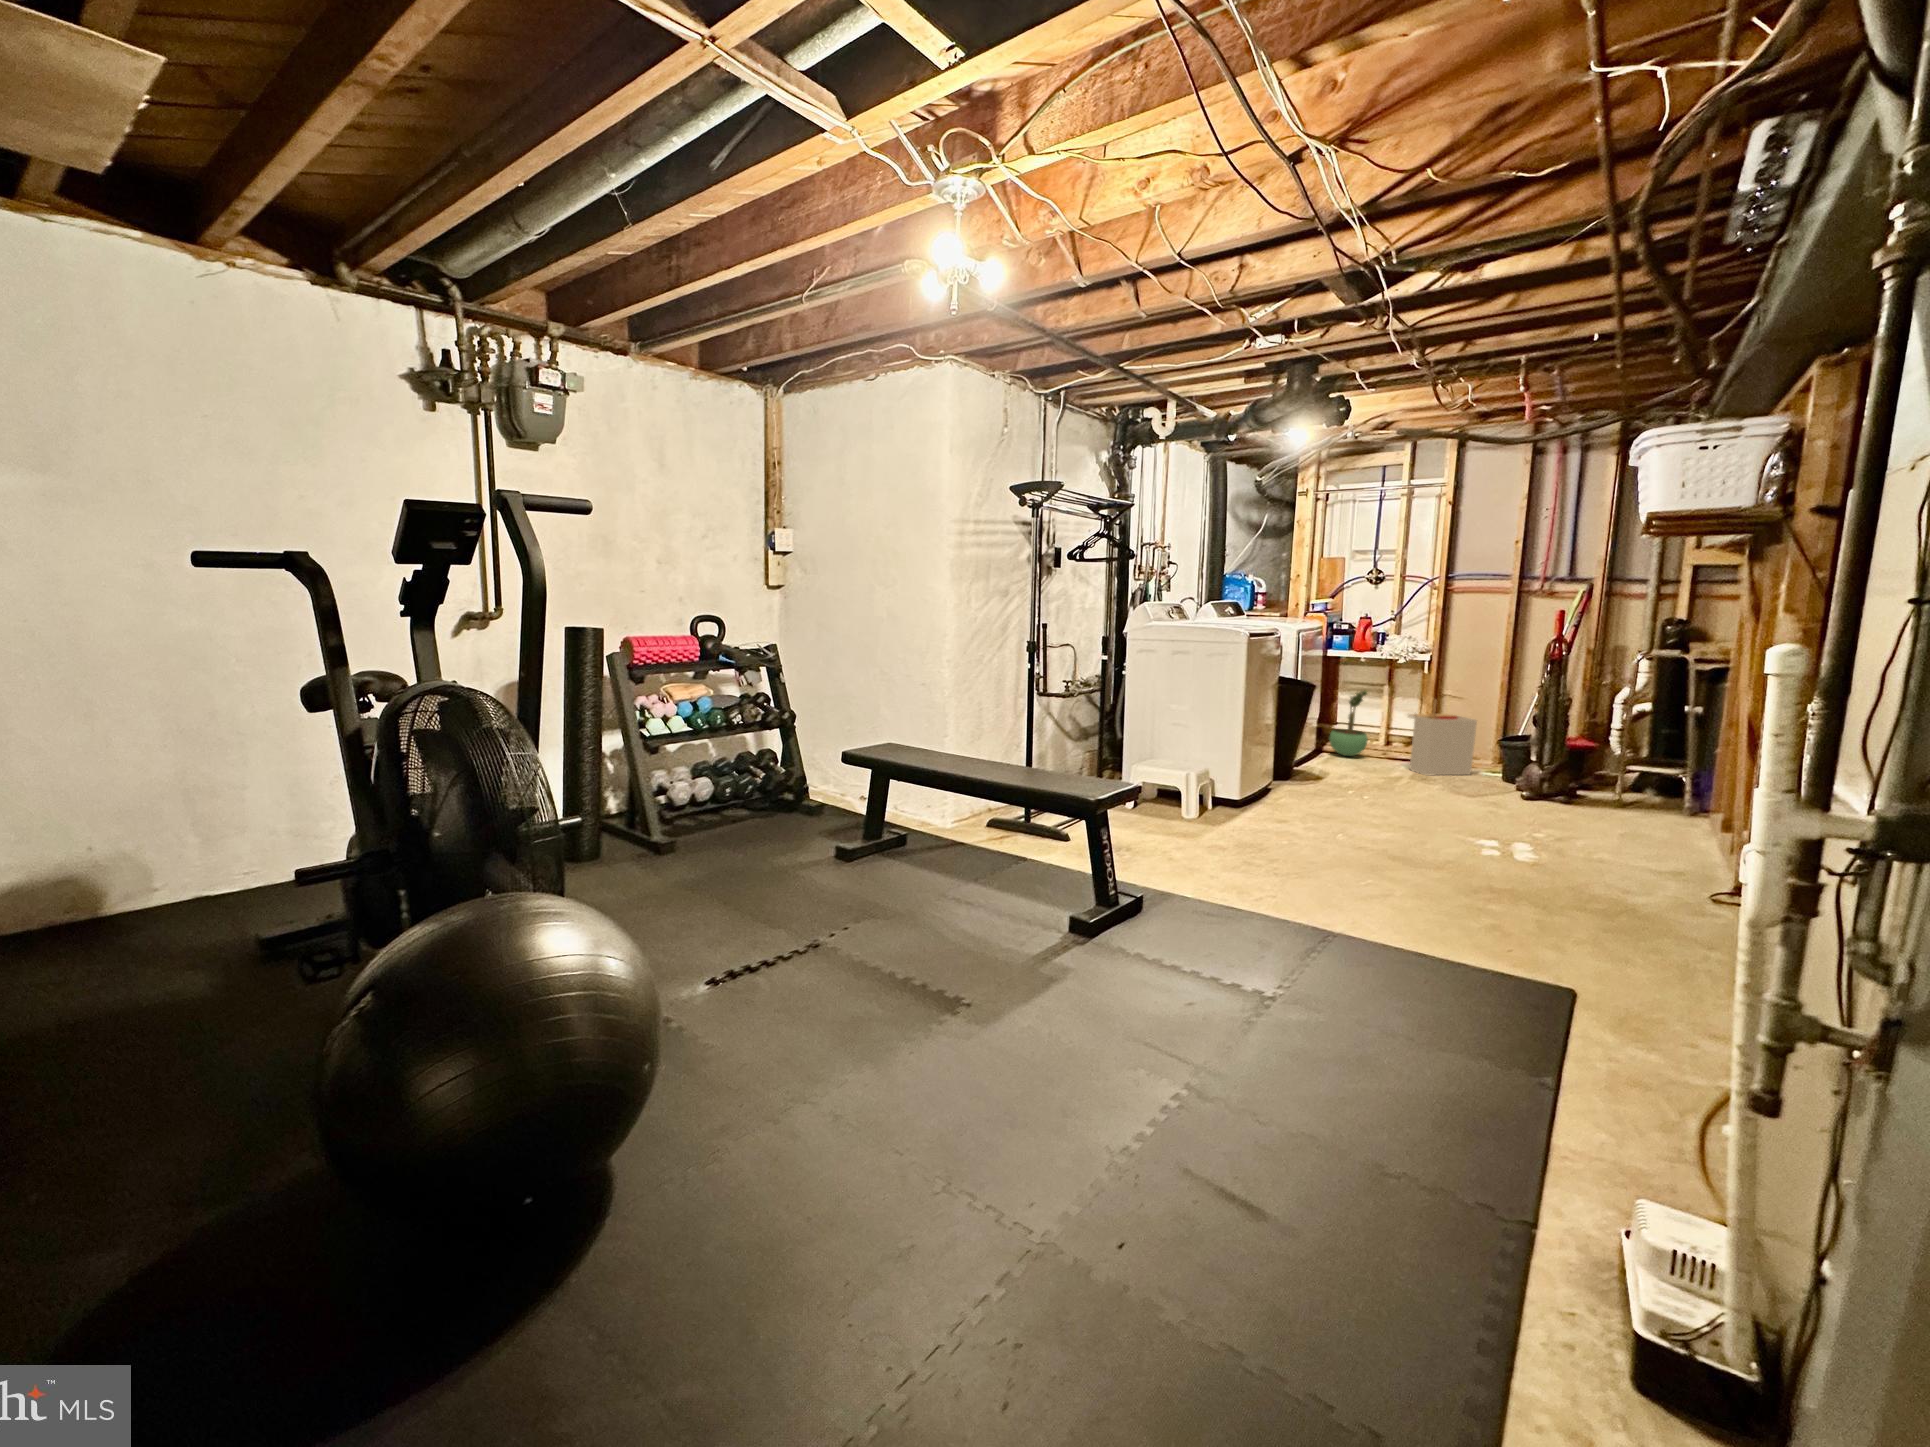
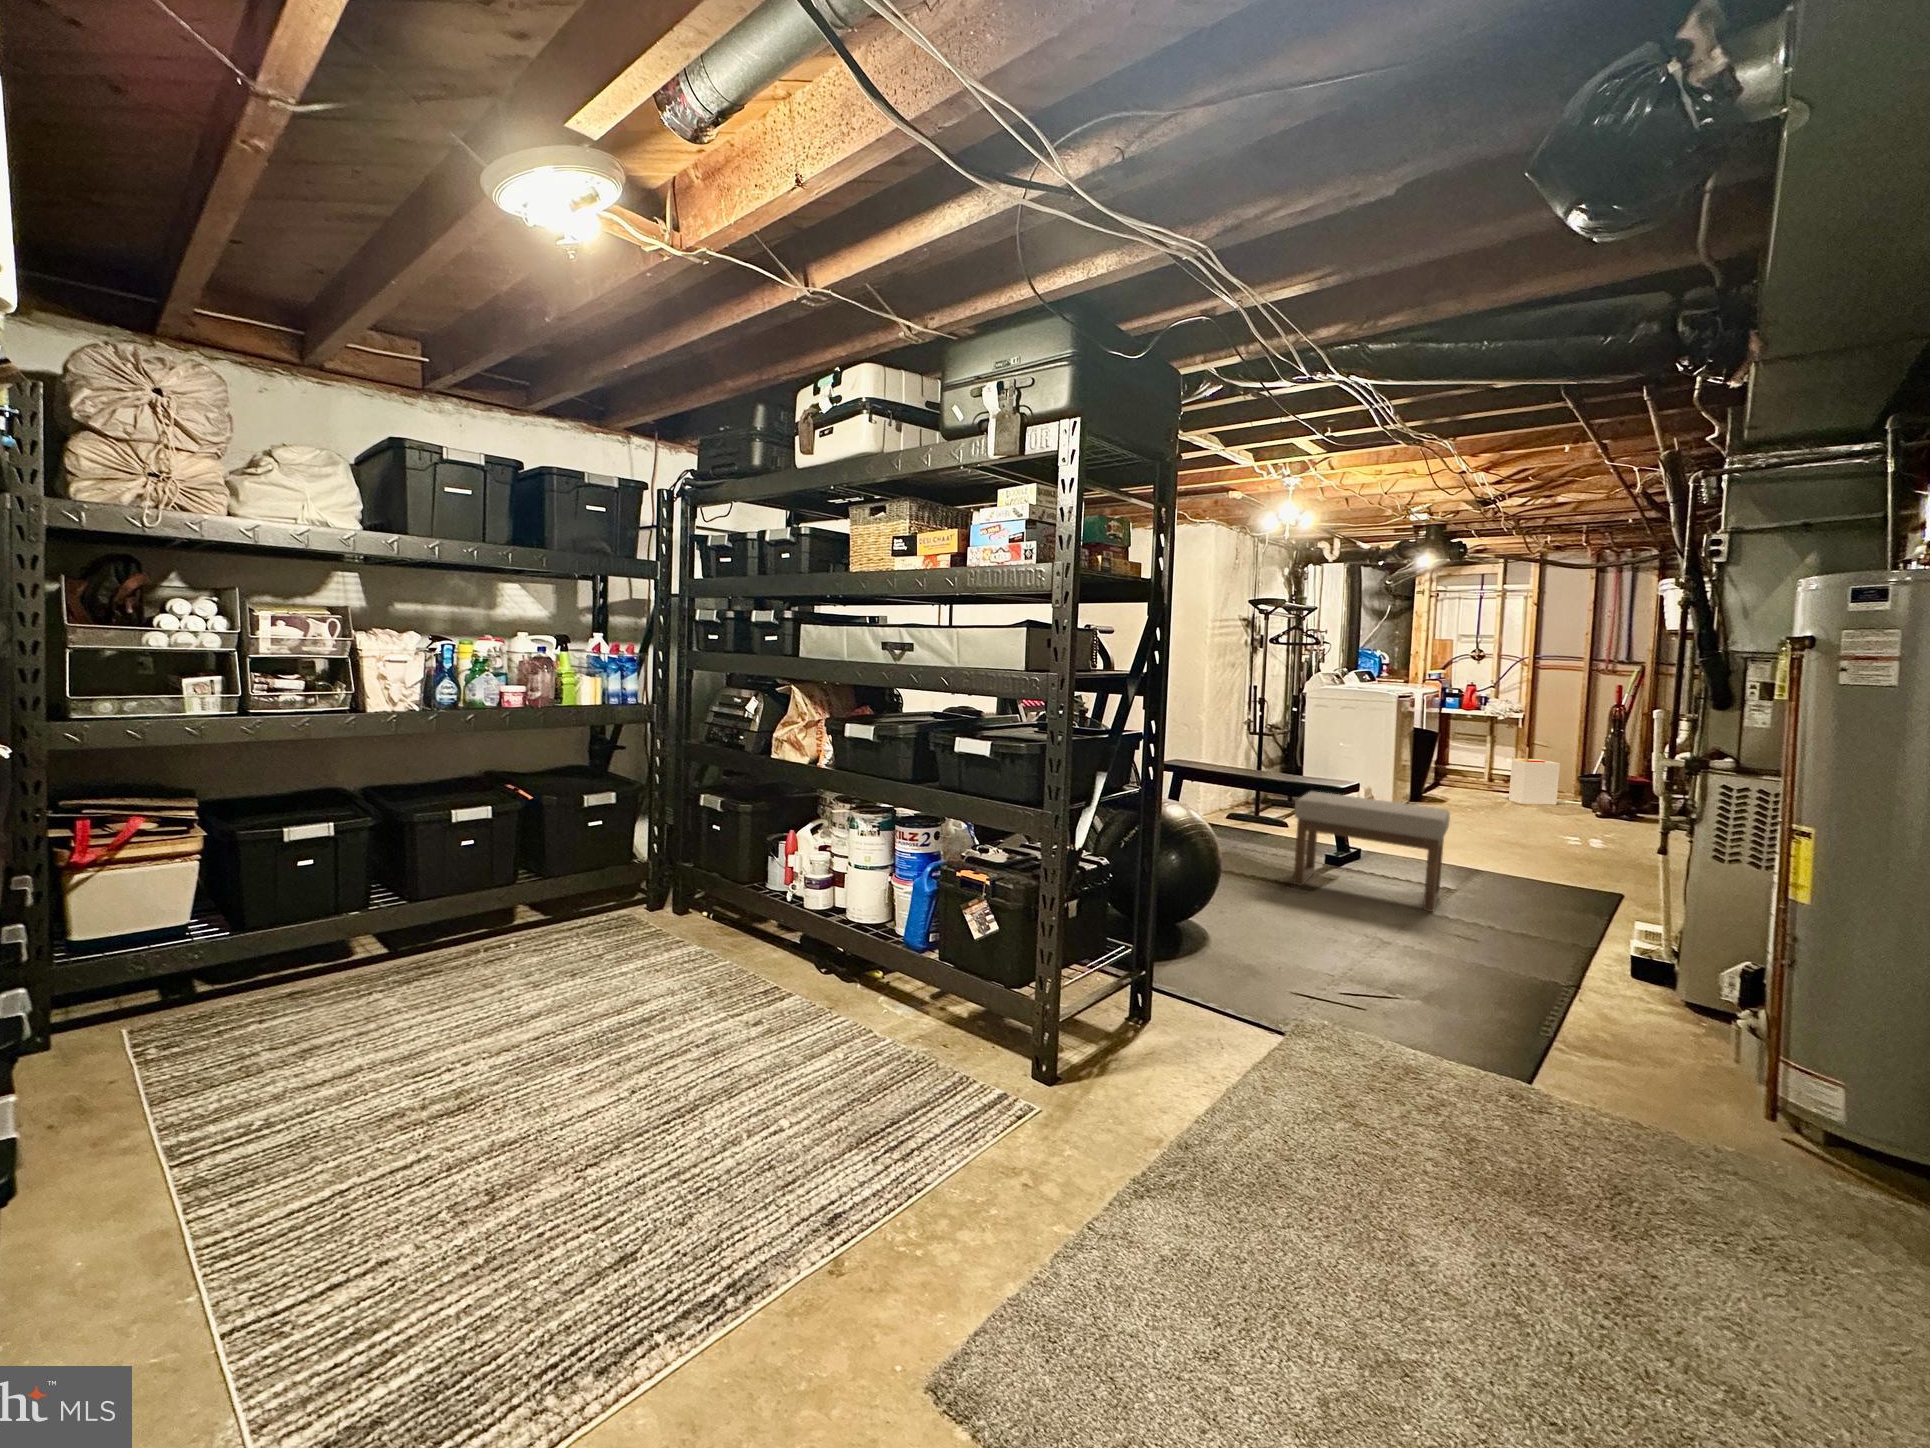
potted plant: present [1329,691,1368,756] -> none [1445,740,1475,791]
ottoman: none [969,836,1277,1137] -> present [1293,792,1450,912]

